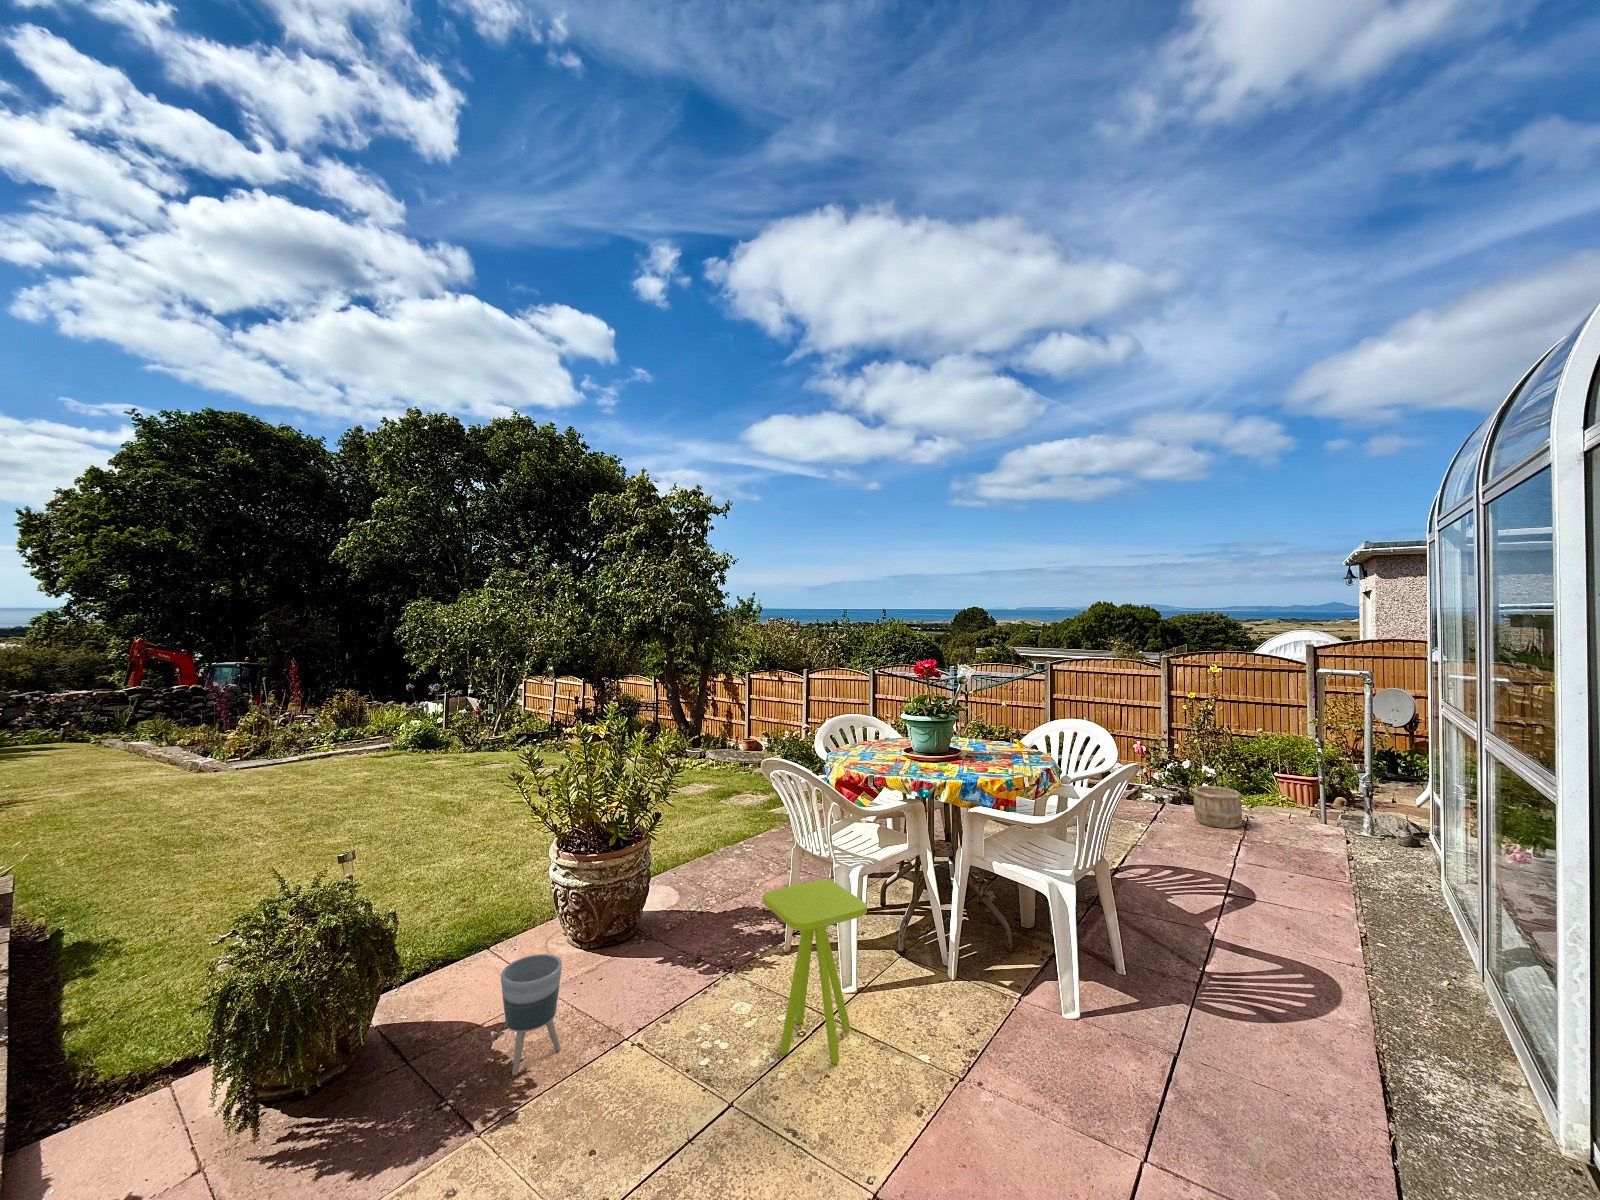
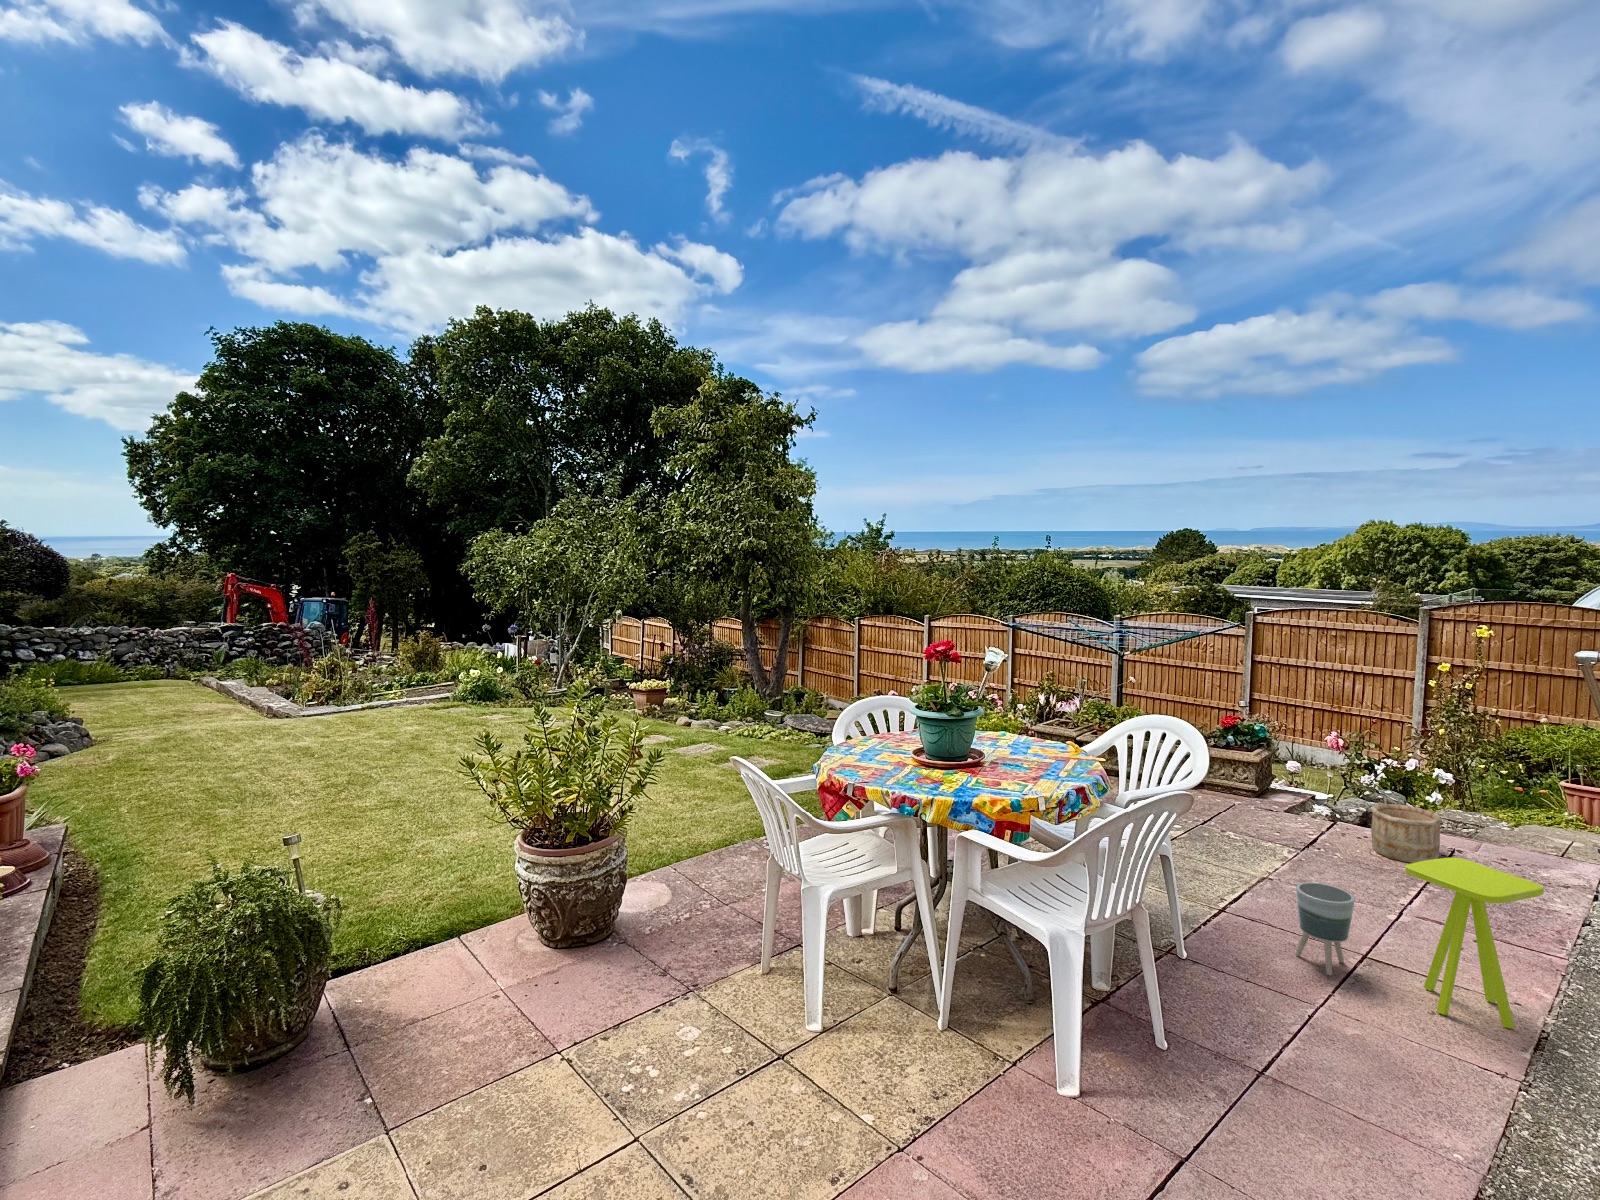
side table: present [763,880,867,1063] -> present [1405,858,1544,1028]
planter: present [501,954,562,1076] -> present [1295,882,1355,976]

